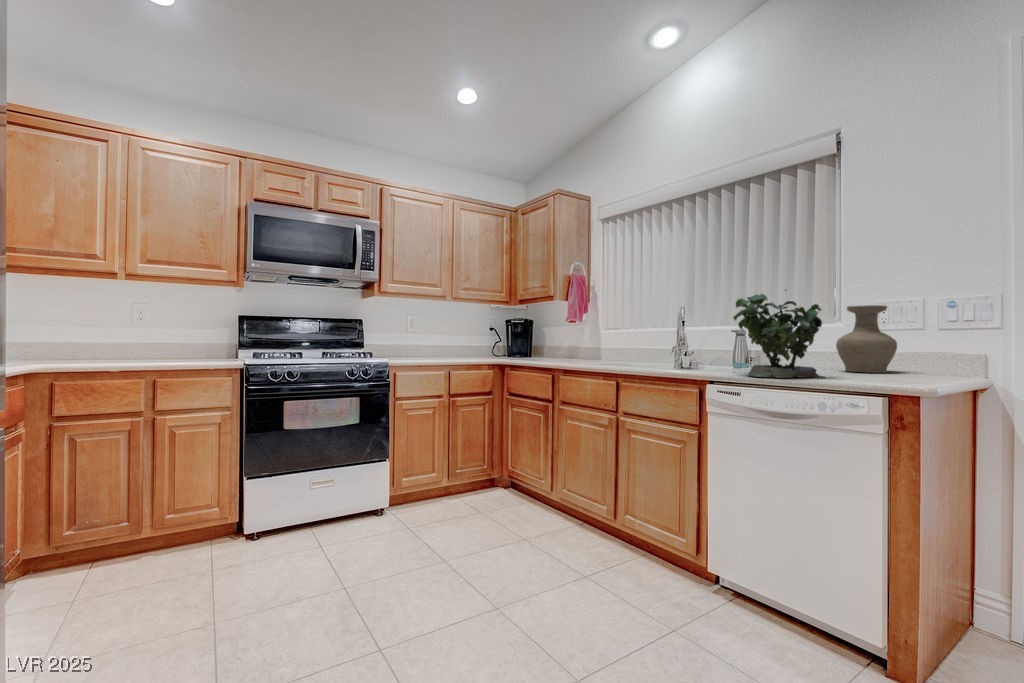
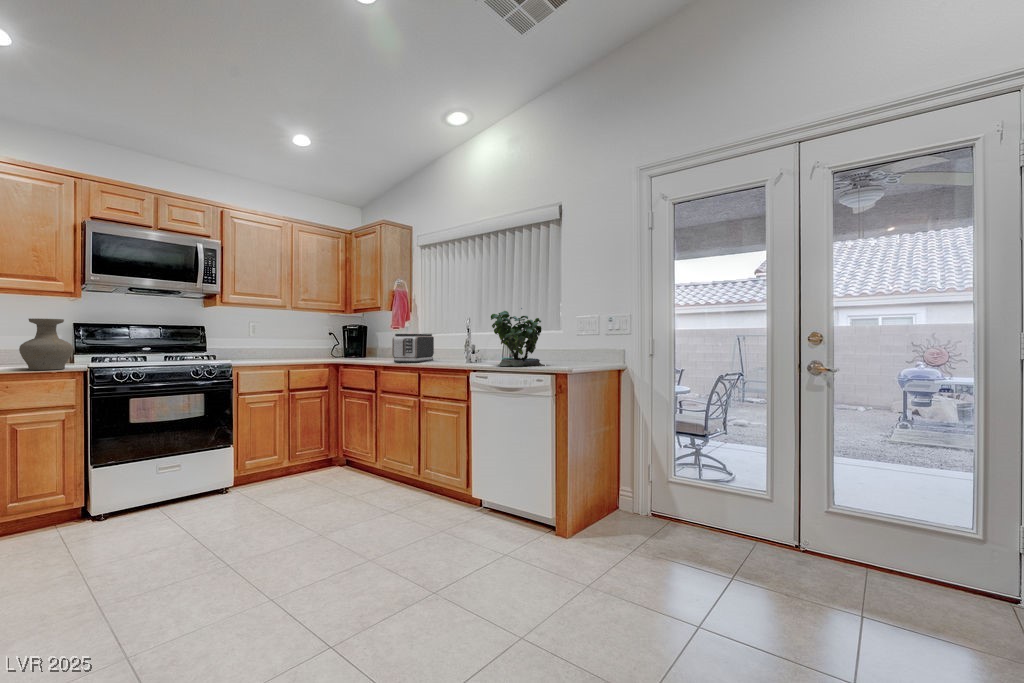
vase: present [836,305,897,373] -> present [19,318,73,370]
toaster: none [578,329,629,367] -> present [392,334,434,363]

